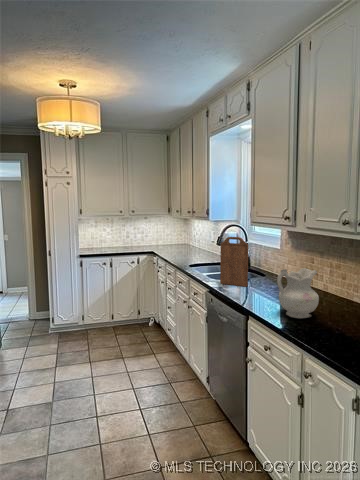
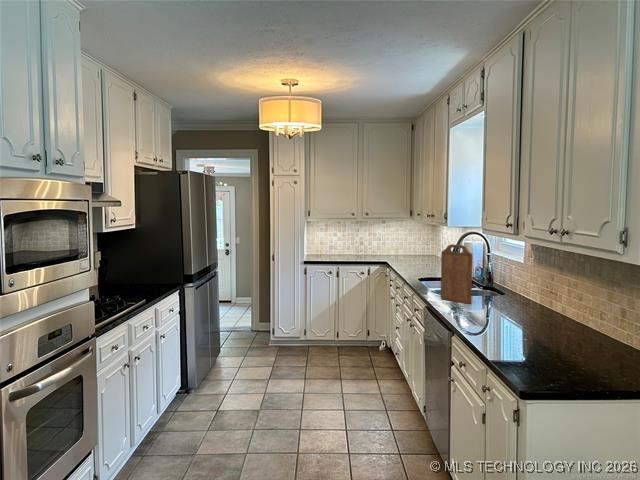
ceramic pitcher: present [277,268,319,319] -> none [477,280,527,336]

